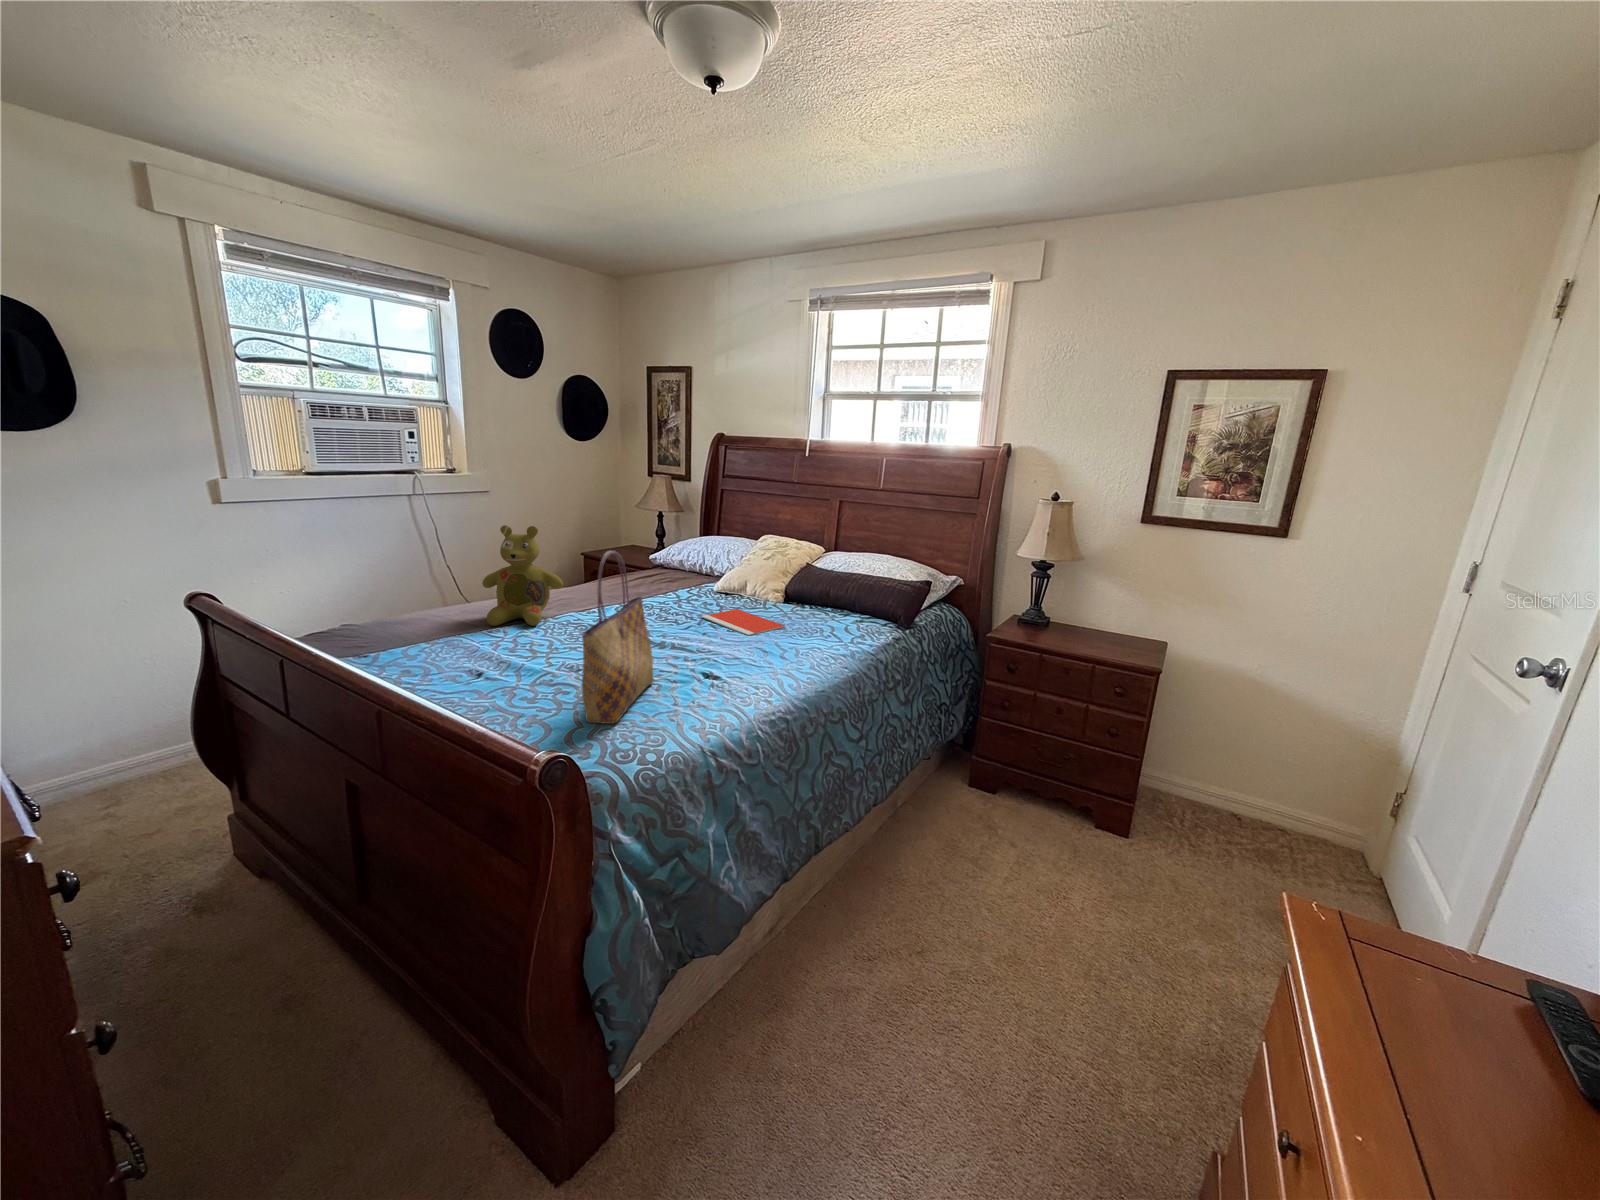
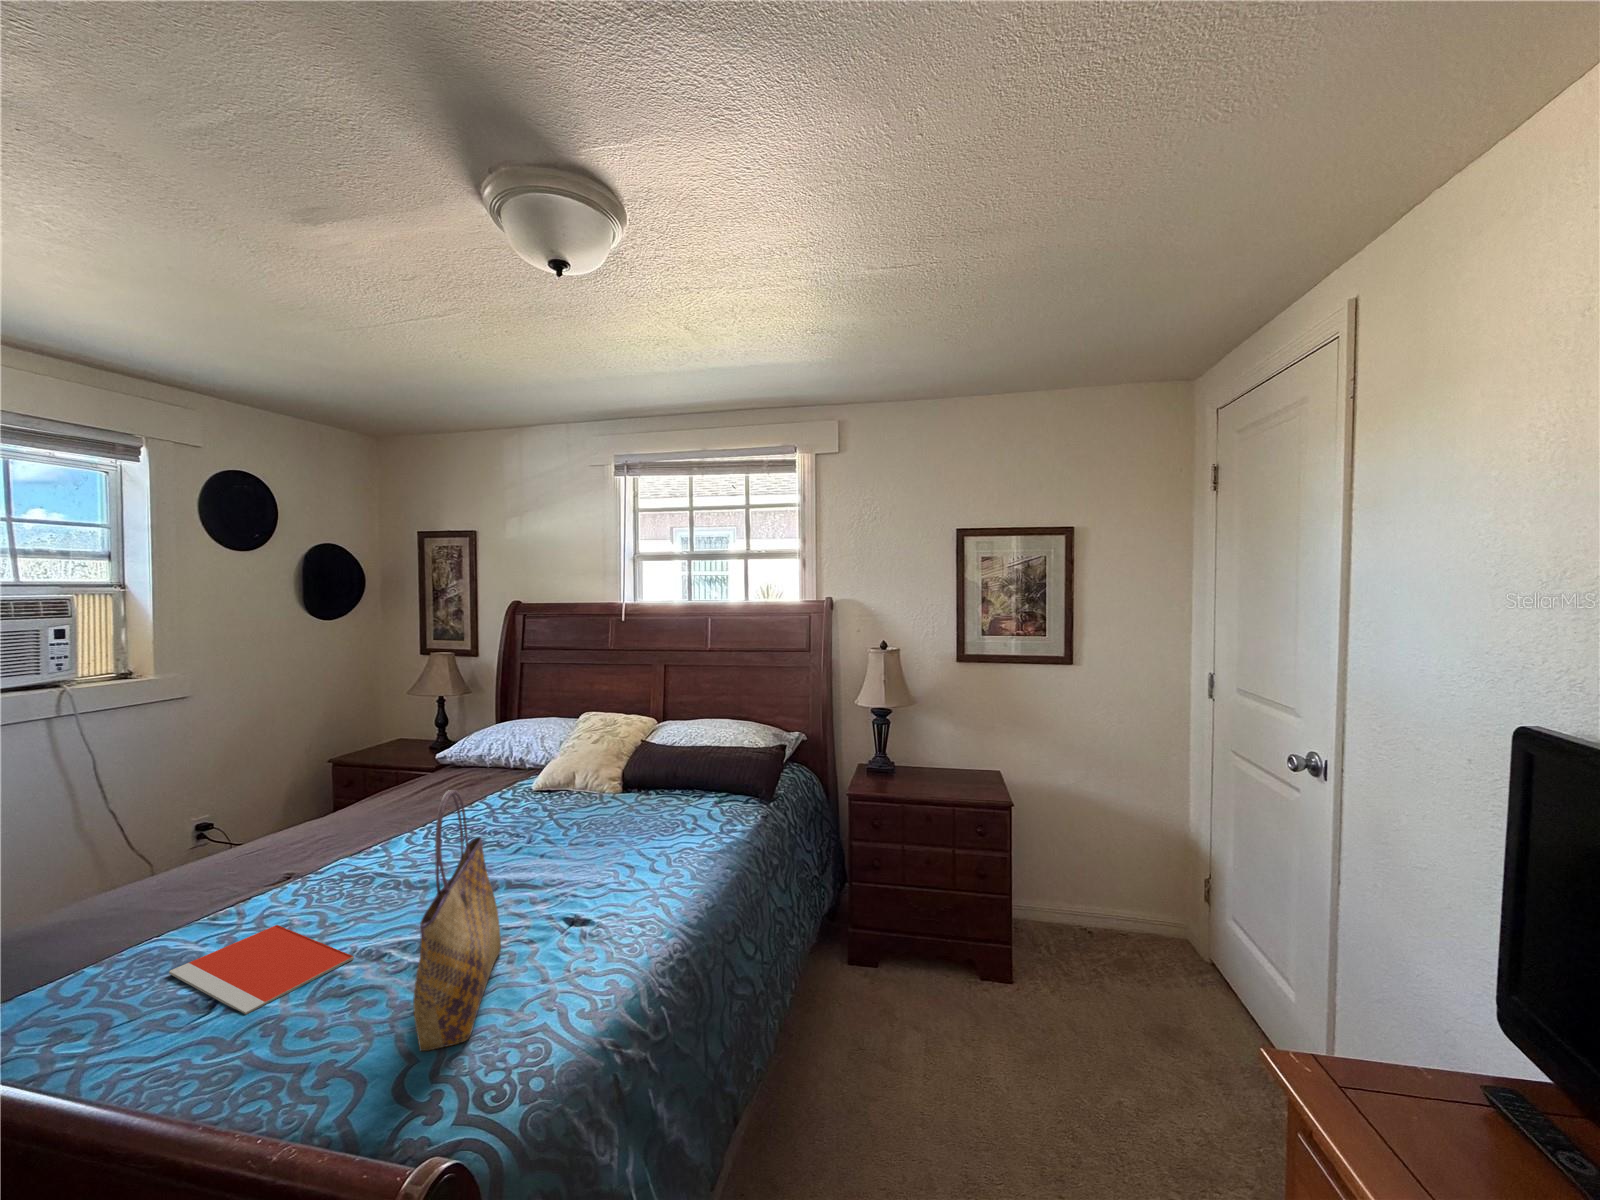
stuffed bear: present [482,525,563,626] -> none [192,752,330,910]
notebook: present [701,609,785,636] -> present [169,925,354,1014]

